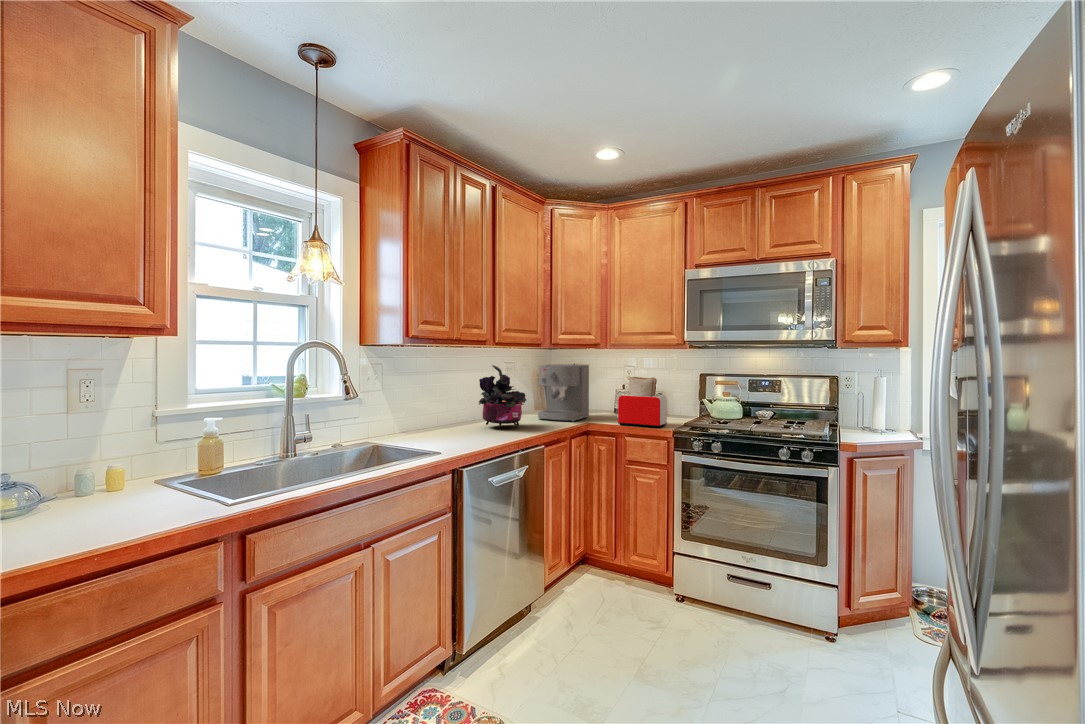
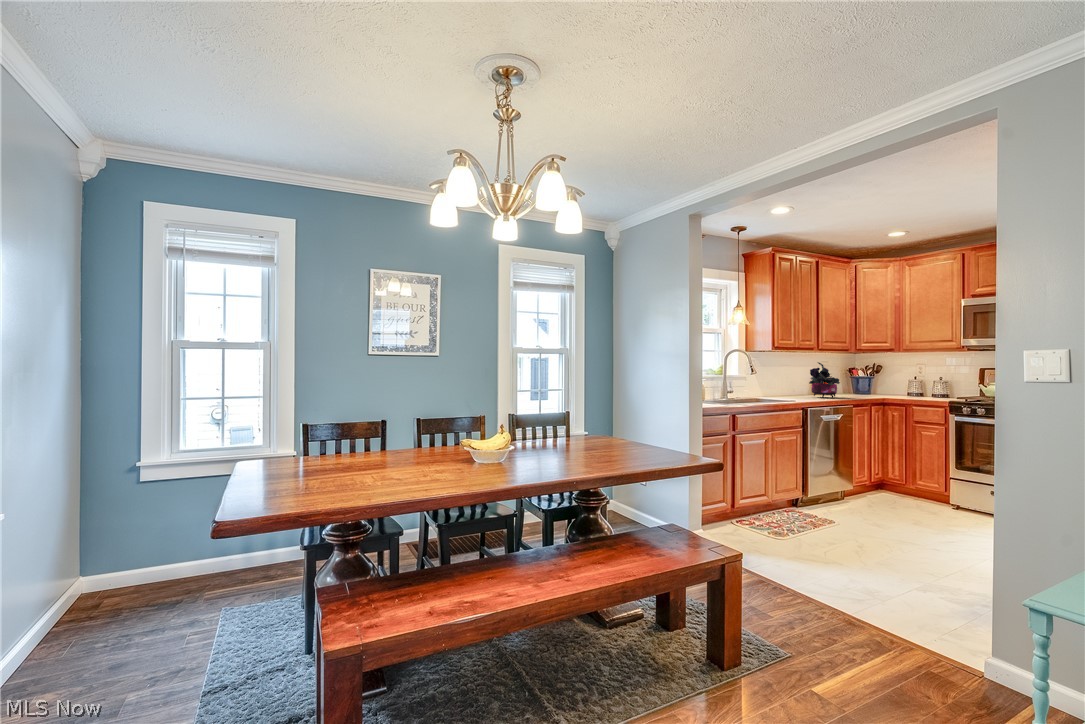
coffee maker: present [538,364,589,422] -> none [847,363,886,398]
toaster: present [617,377,667,428] -> none [906,369,945,401]

